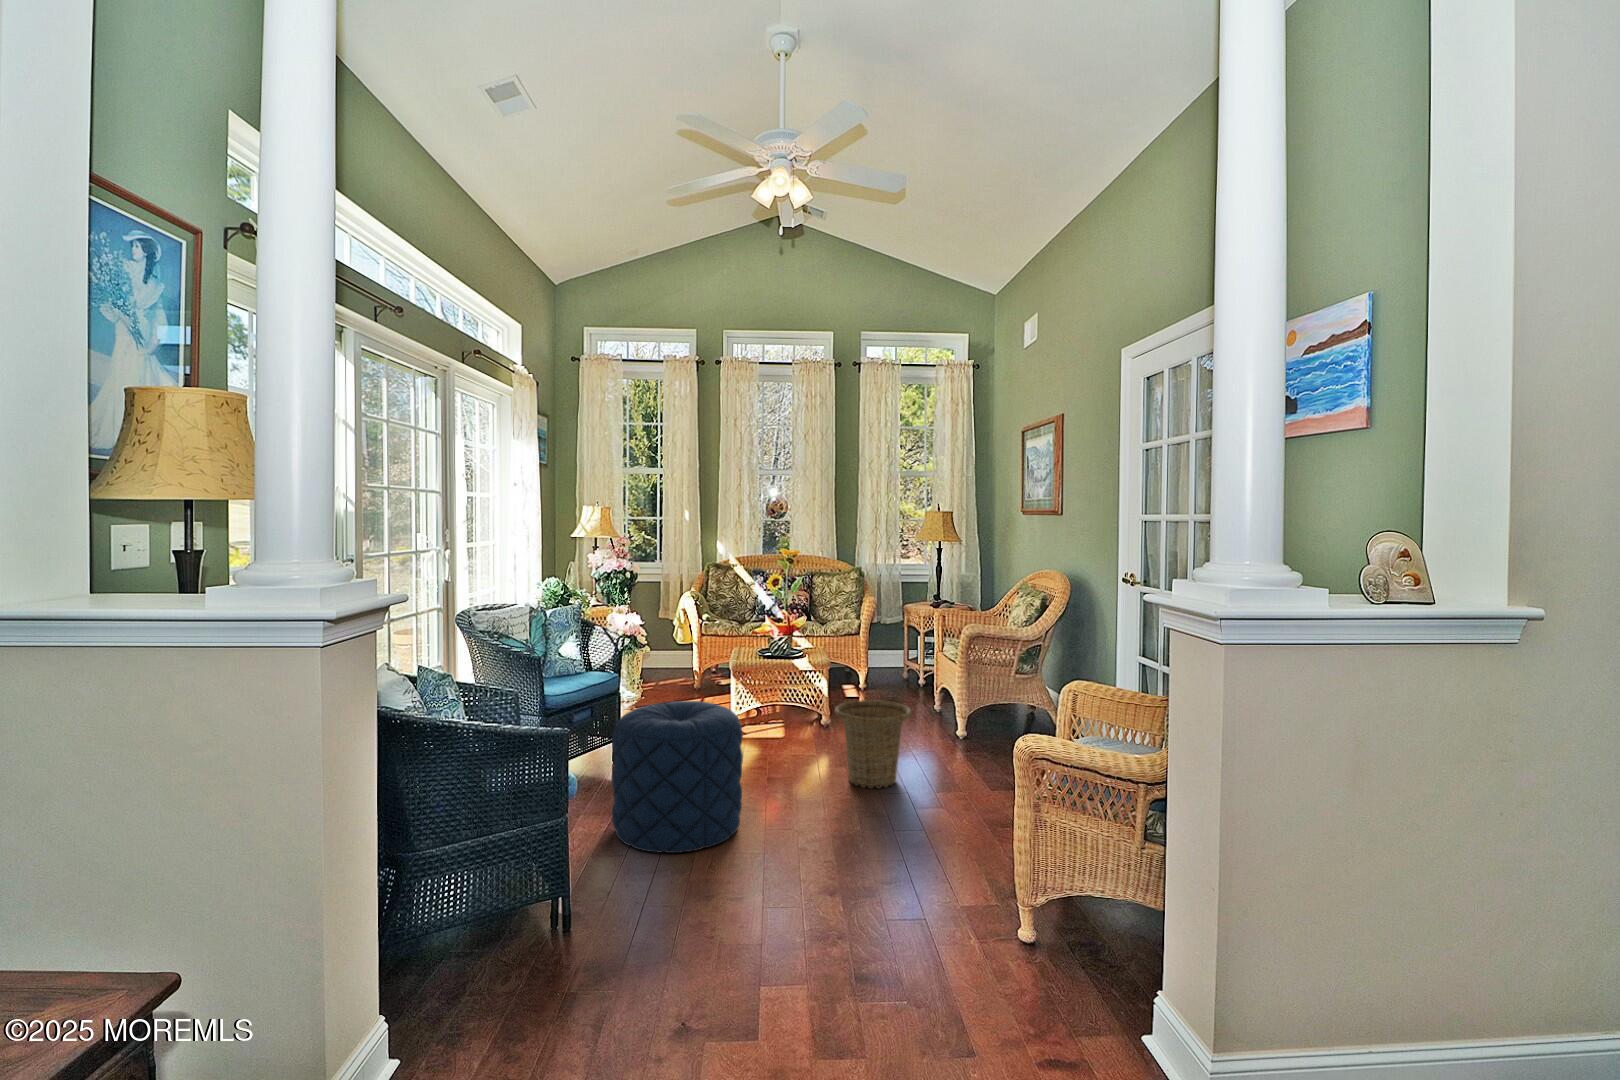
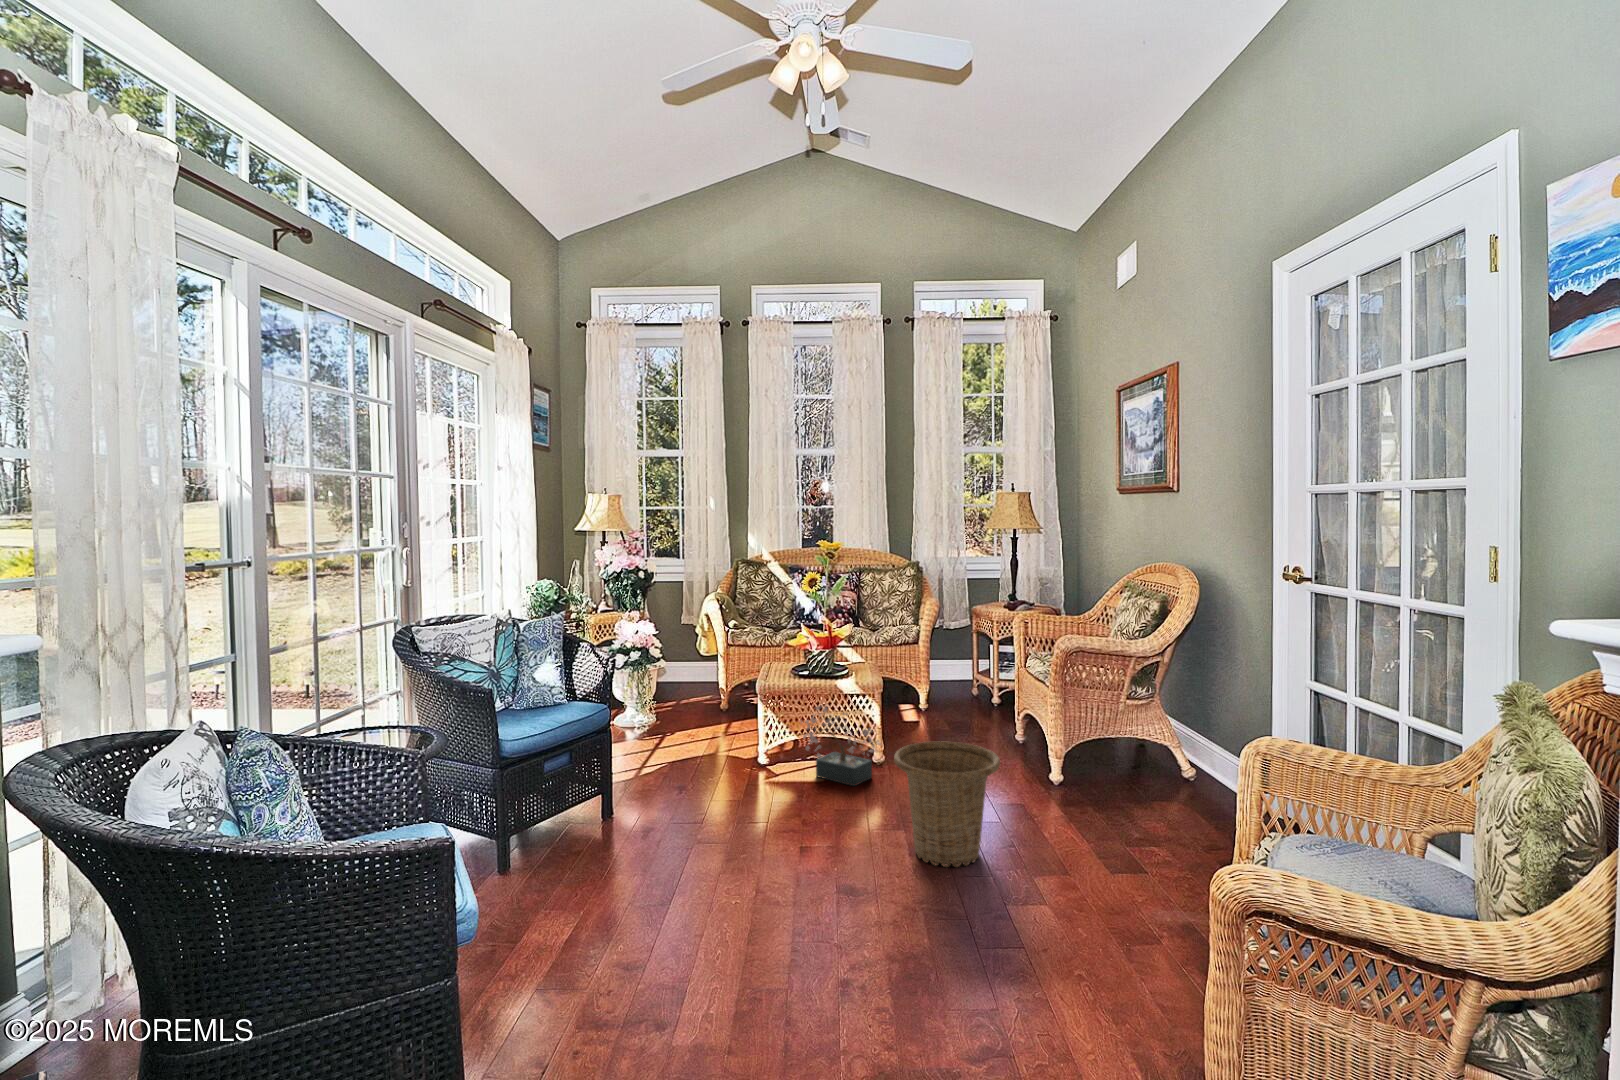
decorative plant: none [763,679,827,741] -> present [803,706,880,786]
pouf: present [611,701,743,853] -> none [578,753,765,990]

